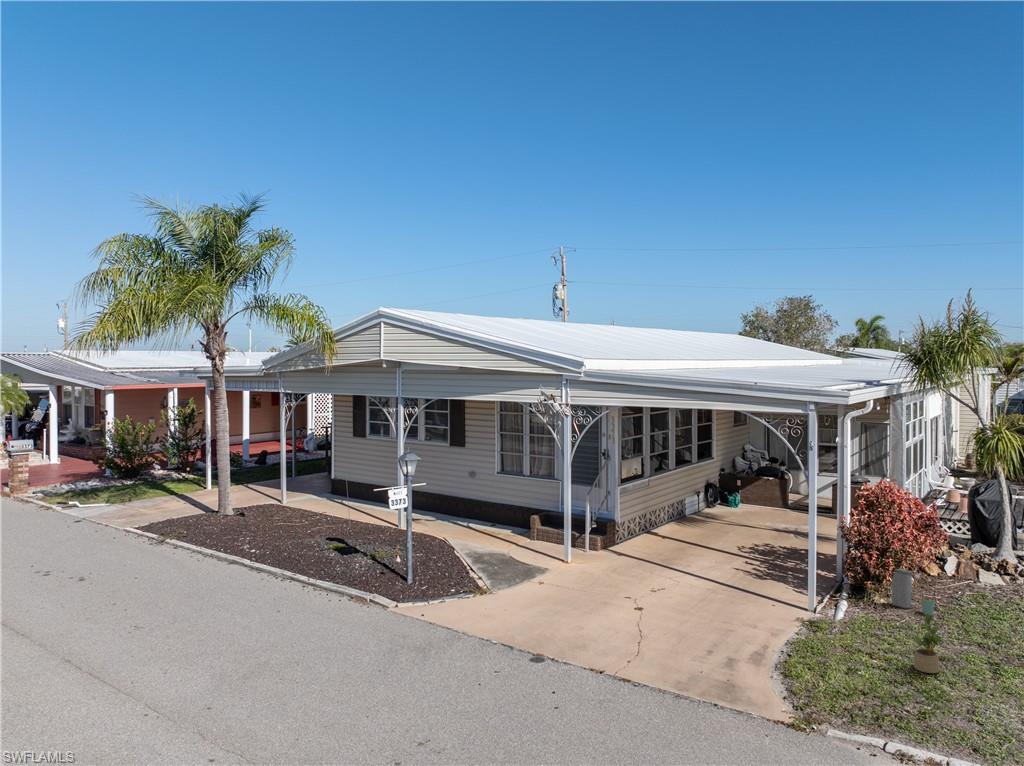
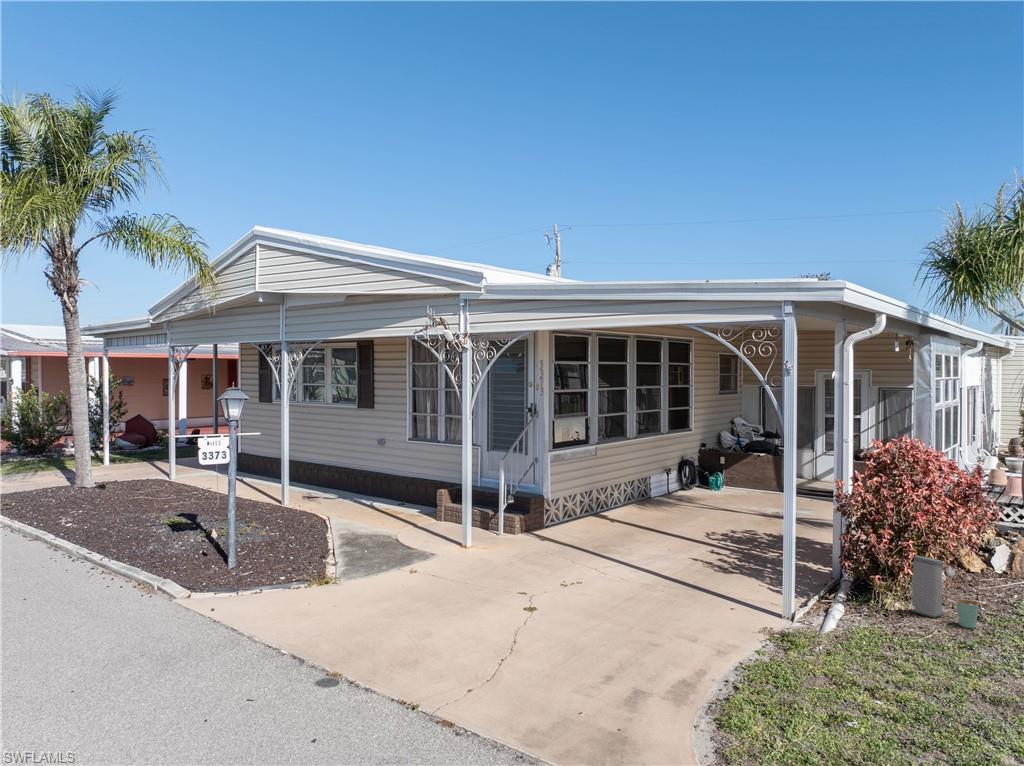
potted plant: present [914,614,940,673] -> none [945,622,997,726]

